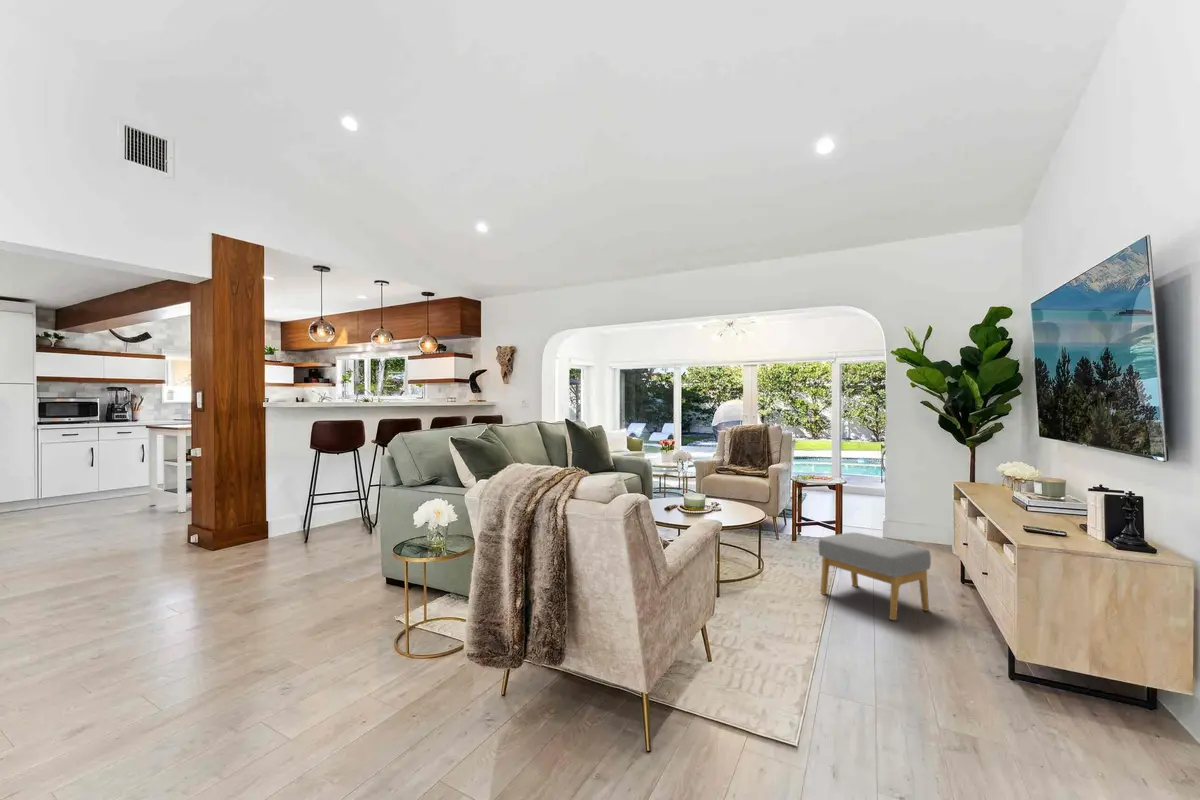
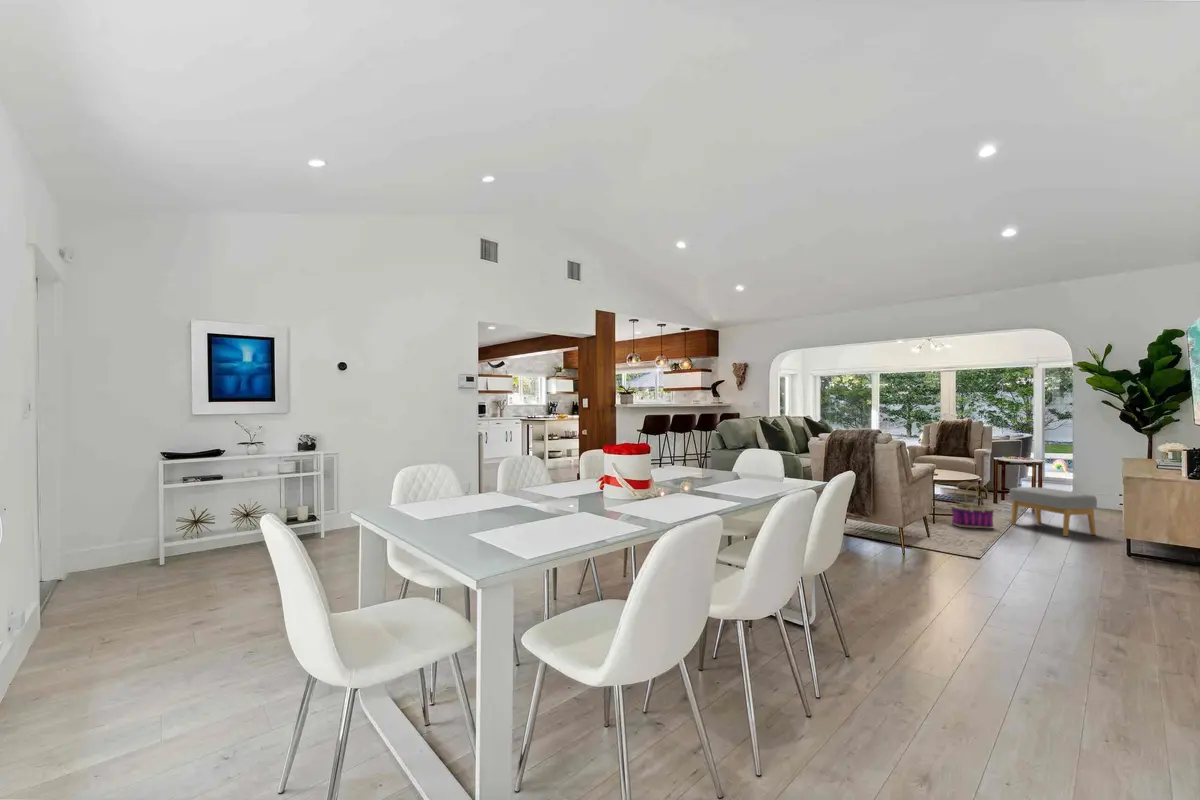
basket: none [739,533,798,613] -> present [951,482,994,528]

